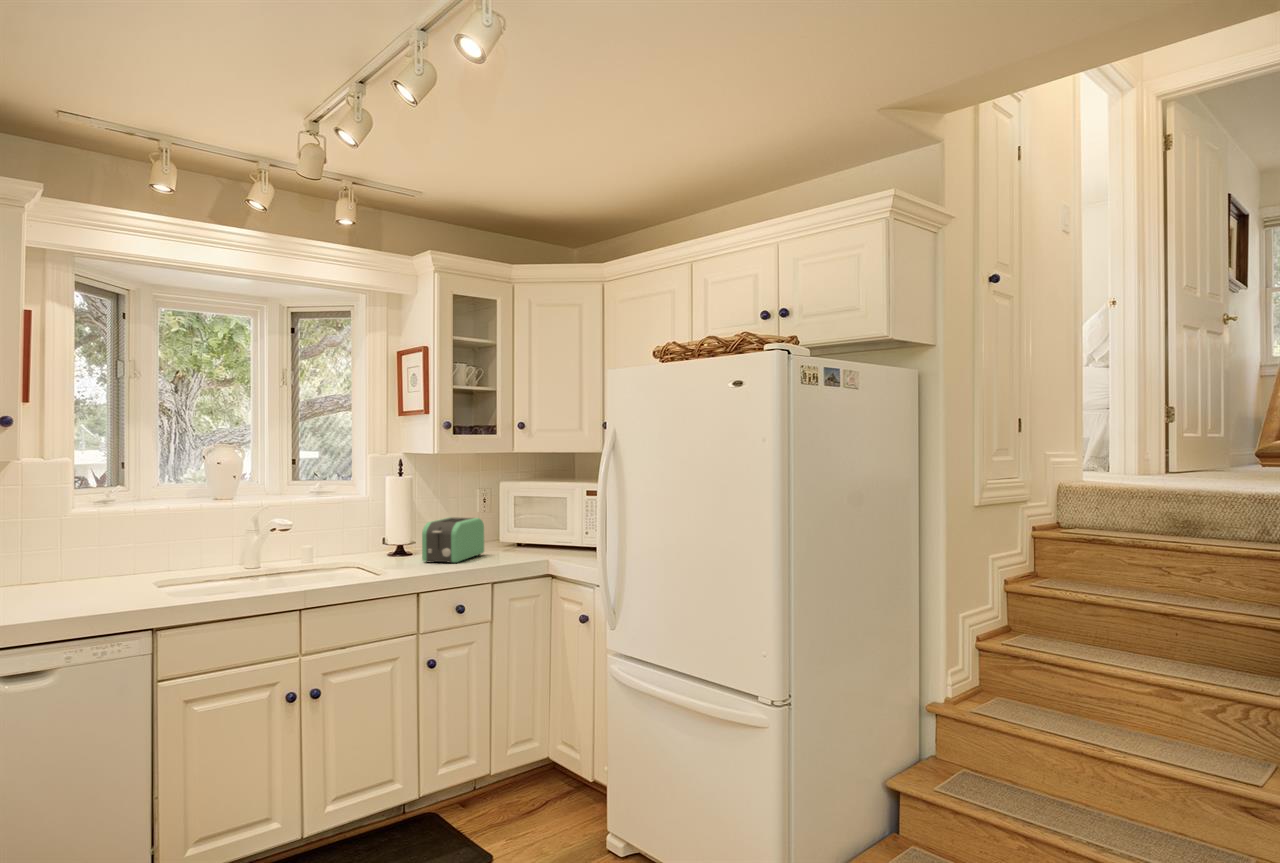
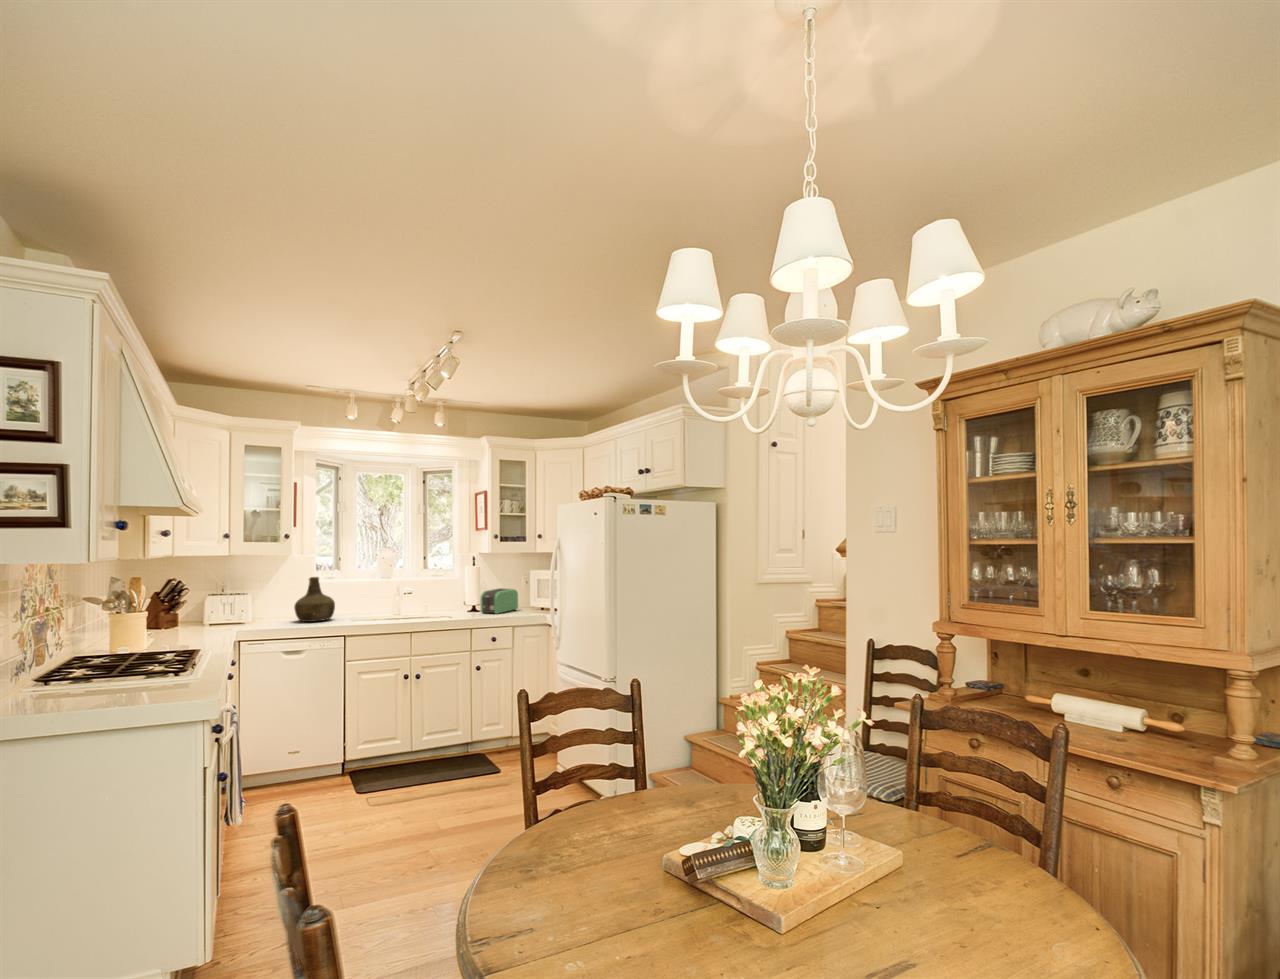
bottle: none [30,498,126,593] -> present [294,577,335,622]

